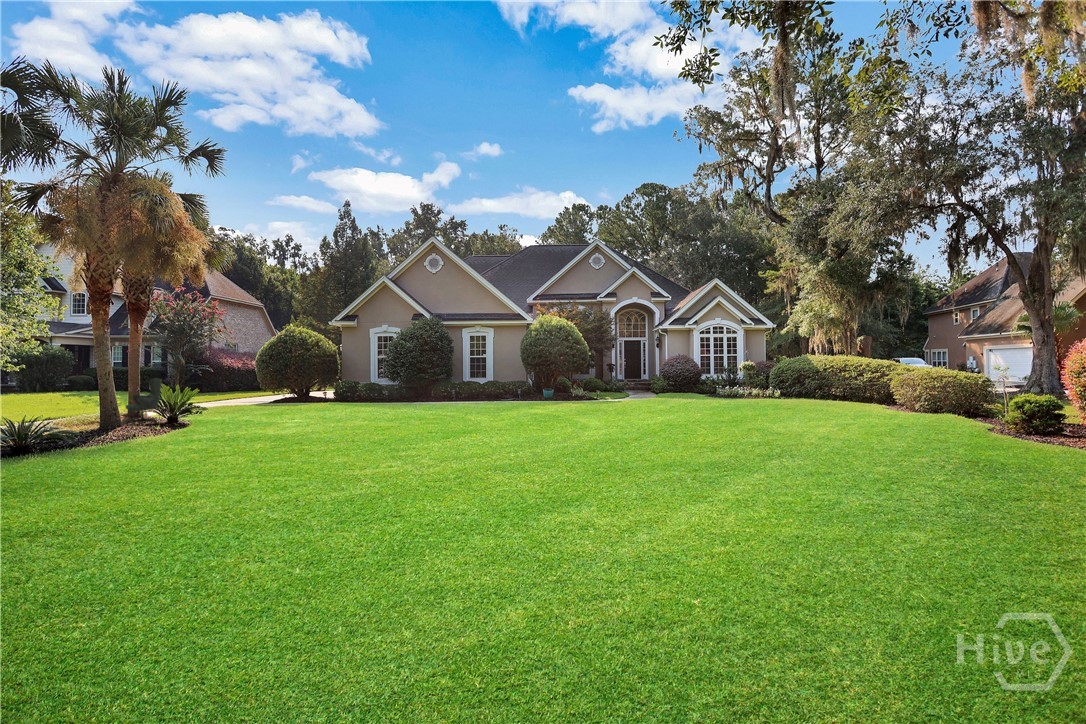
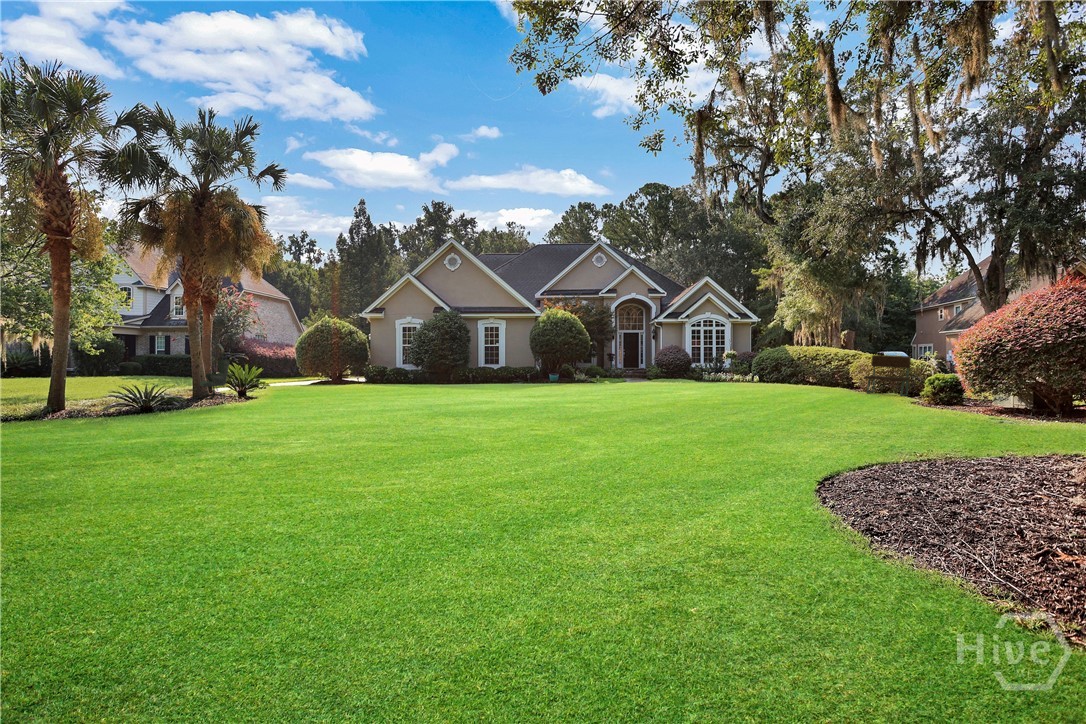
bench: none [909,367,966,415] -> present [864,355,911,396]

